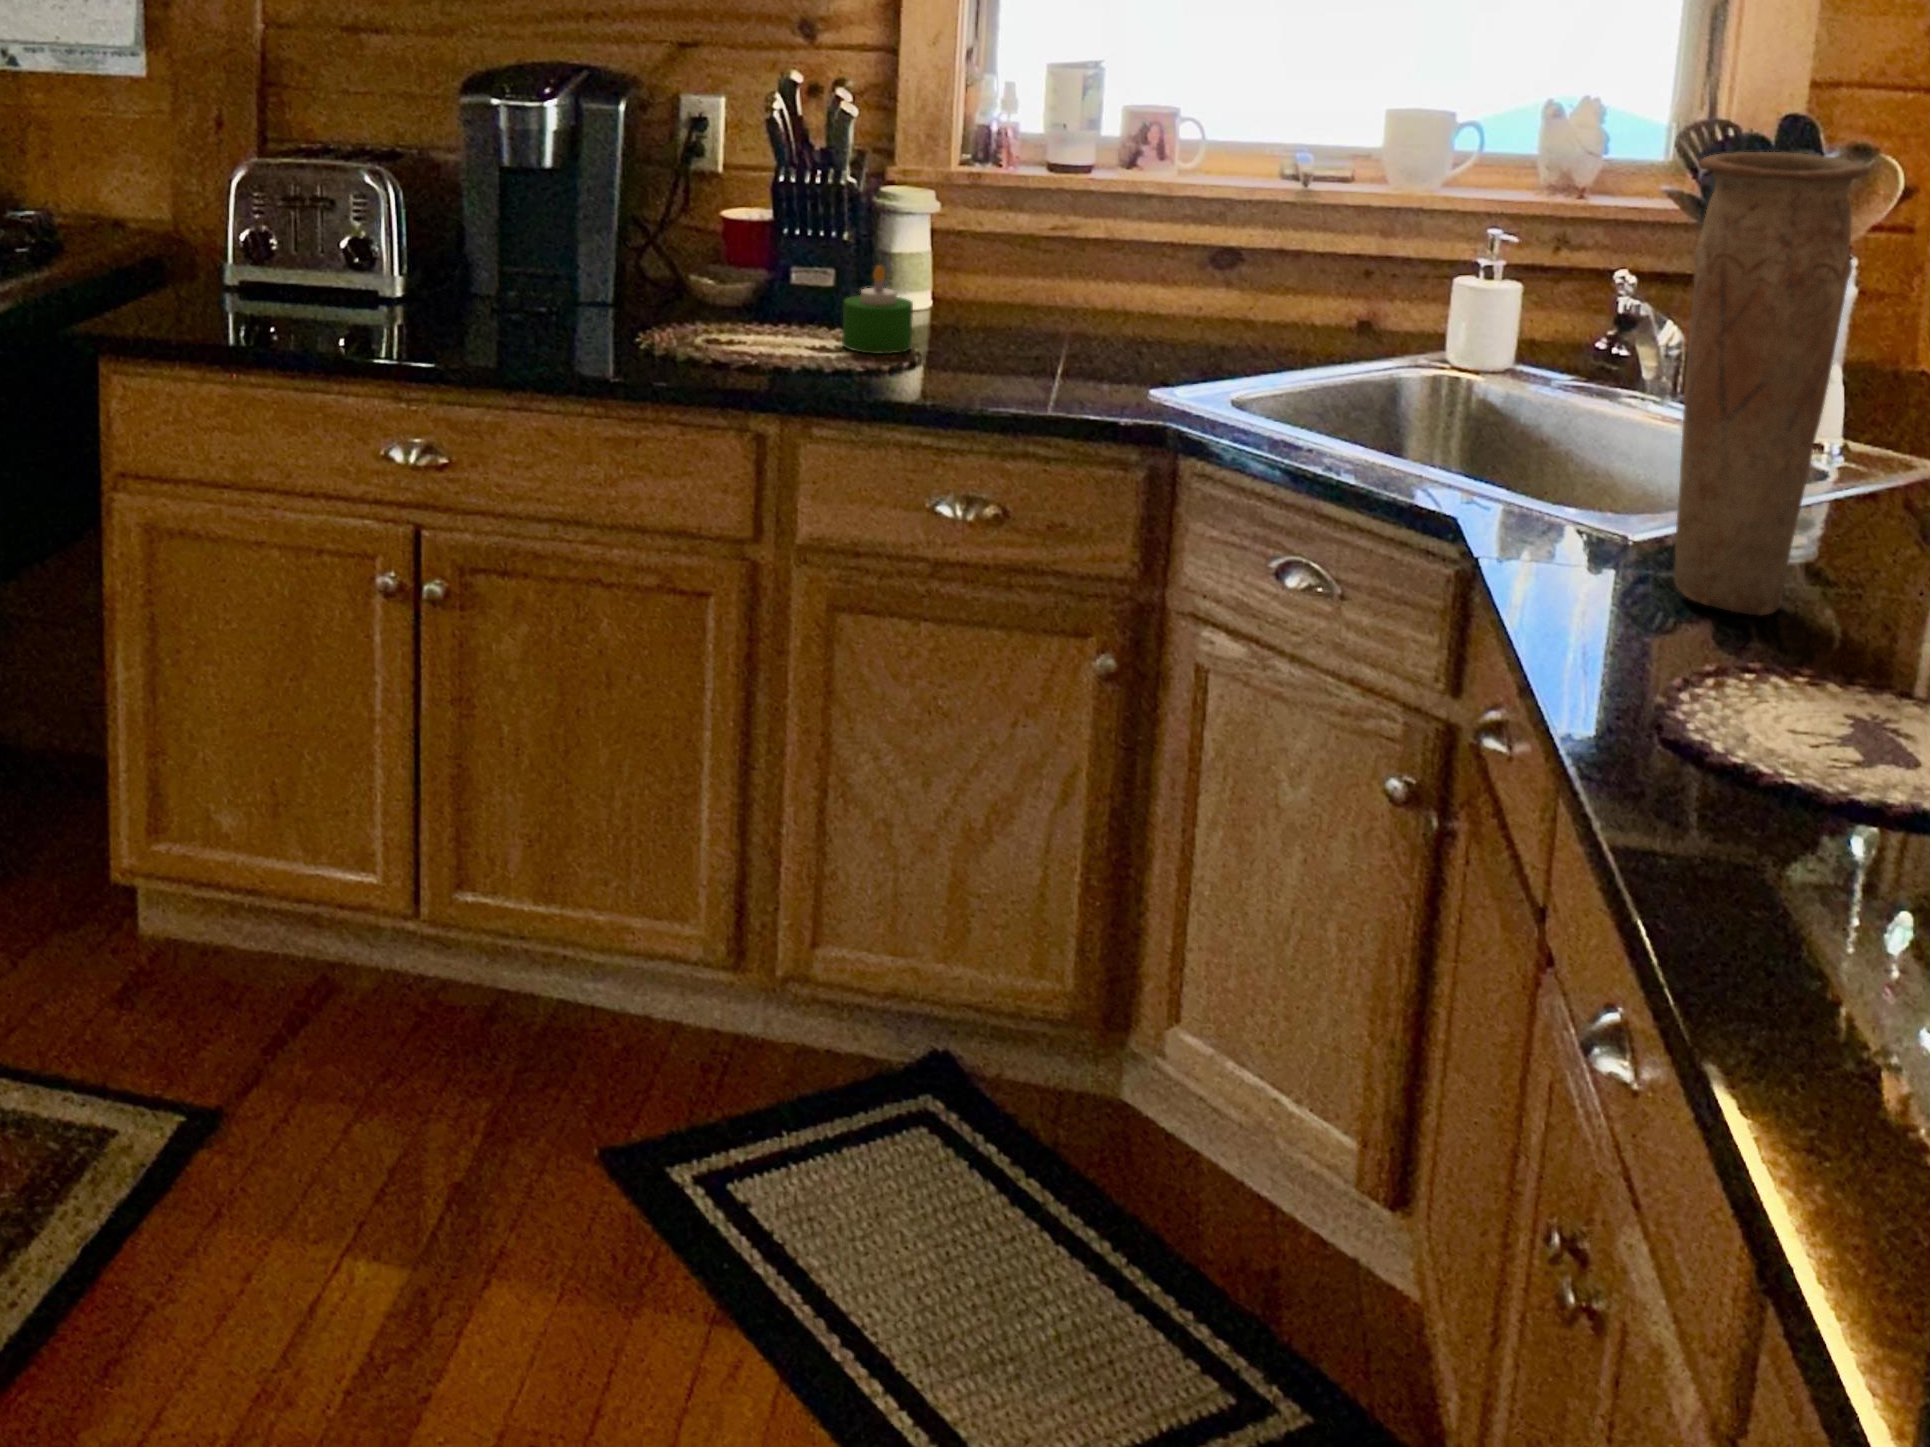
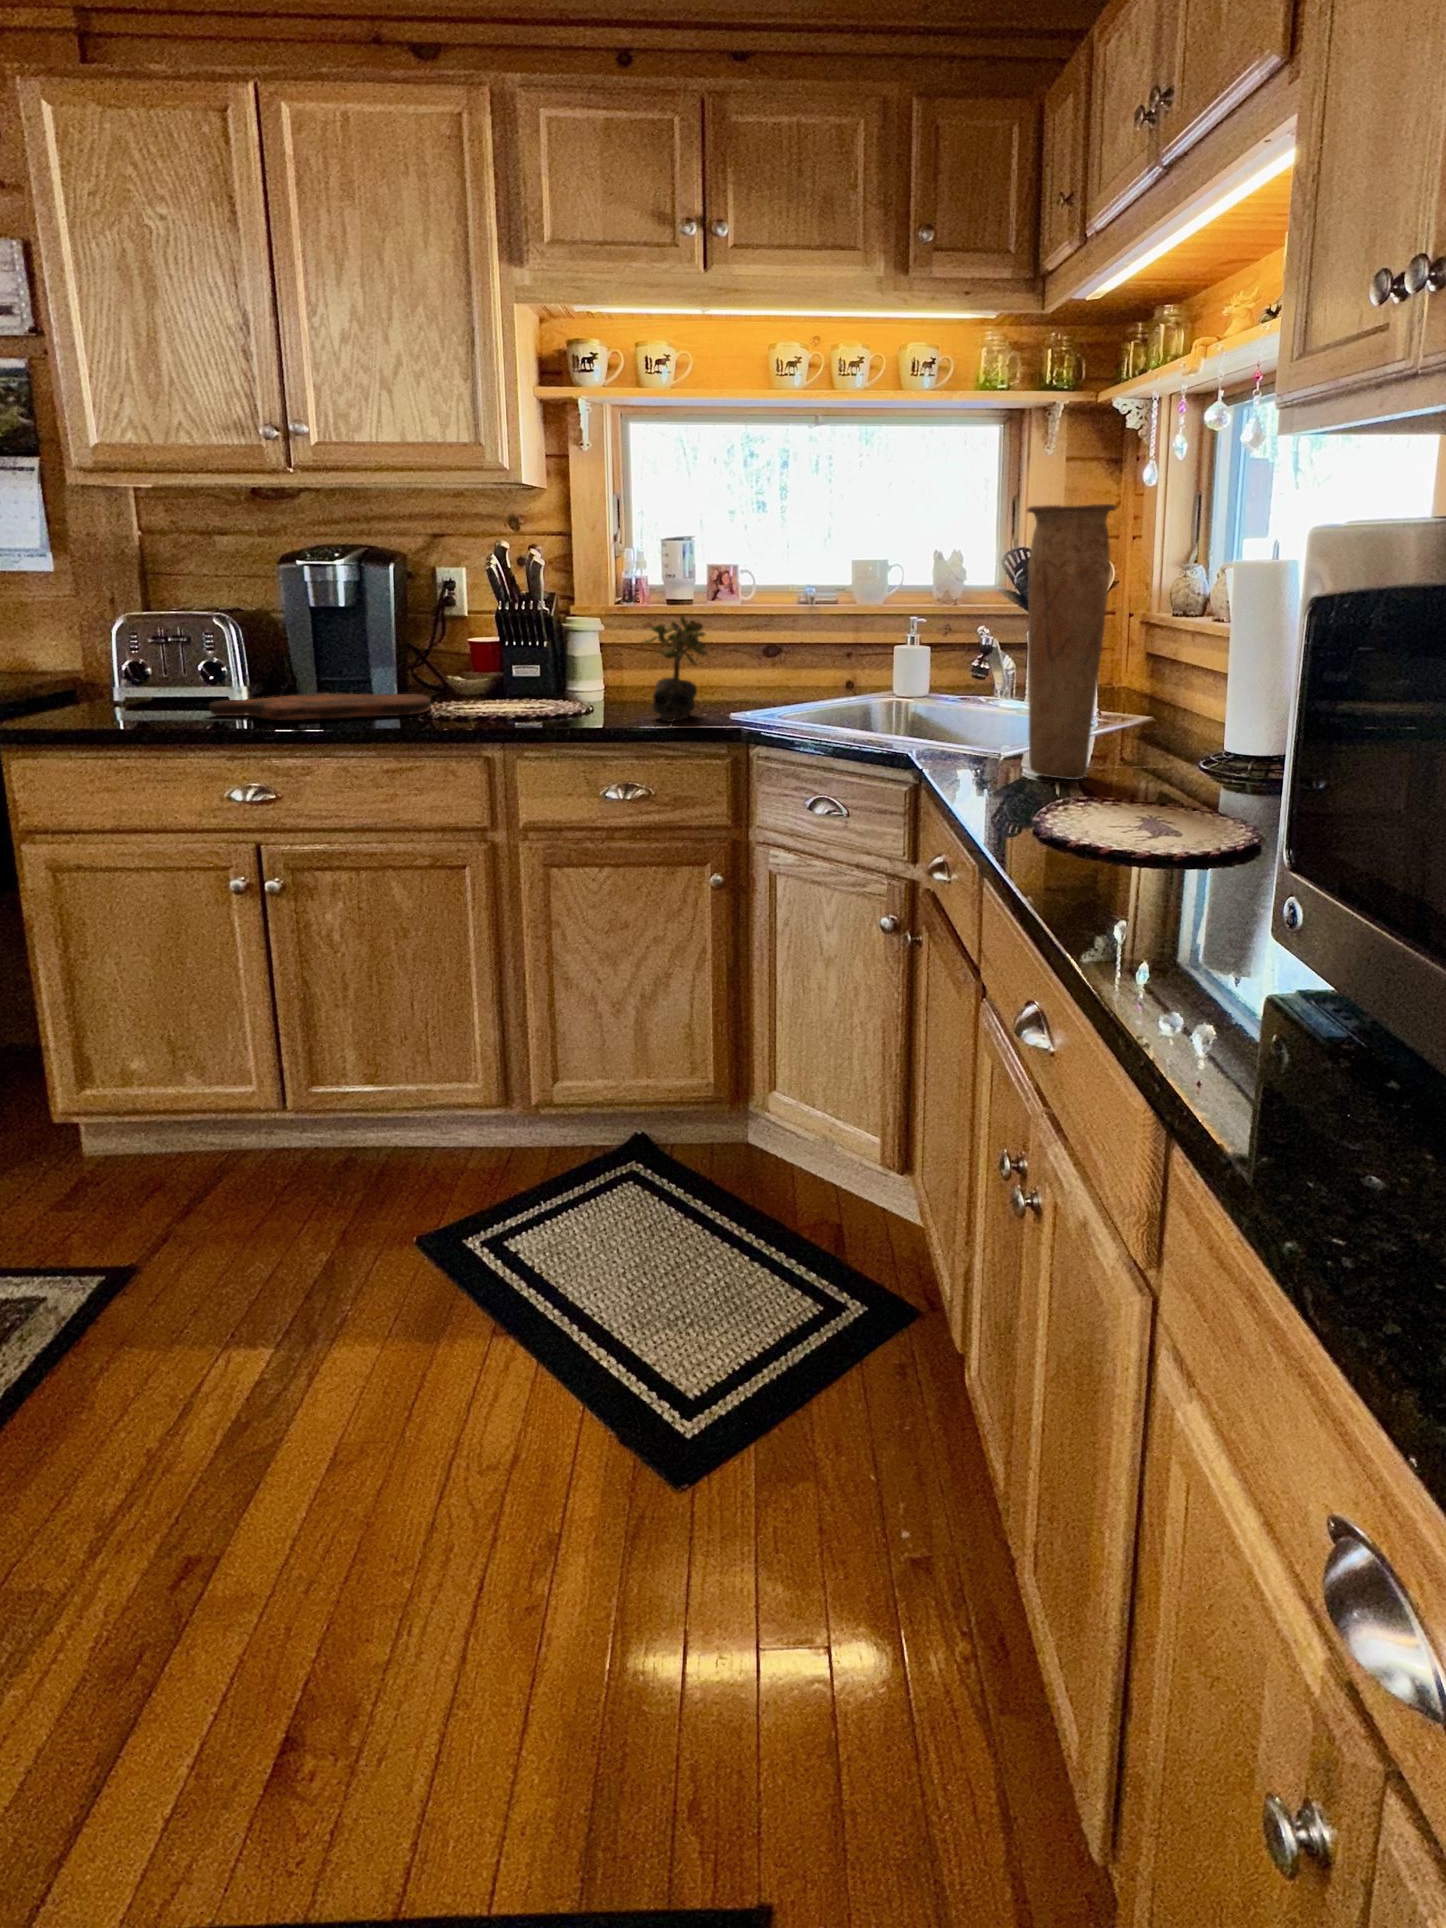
succulent plant: none [1009,223,1120,398] -> present [643,616,708,721]
candle: present [842,266,913,354] -> none [544,655,589,710]
cutting board: none [357,296,669,345] -> present [209,693,431,720]

